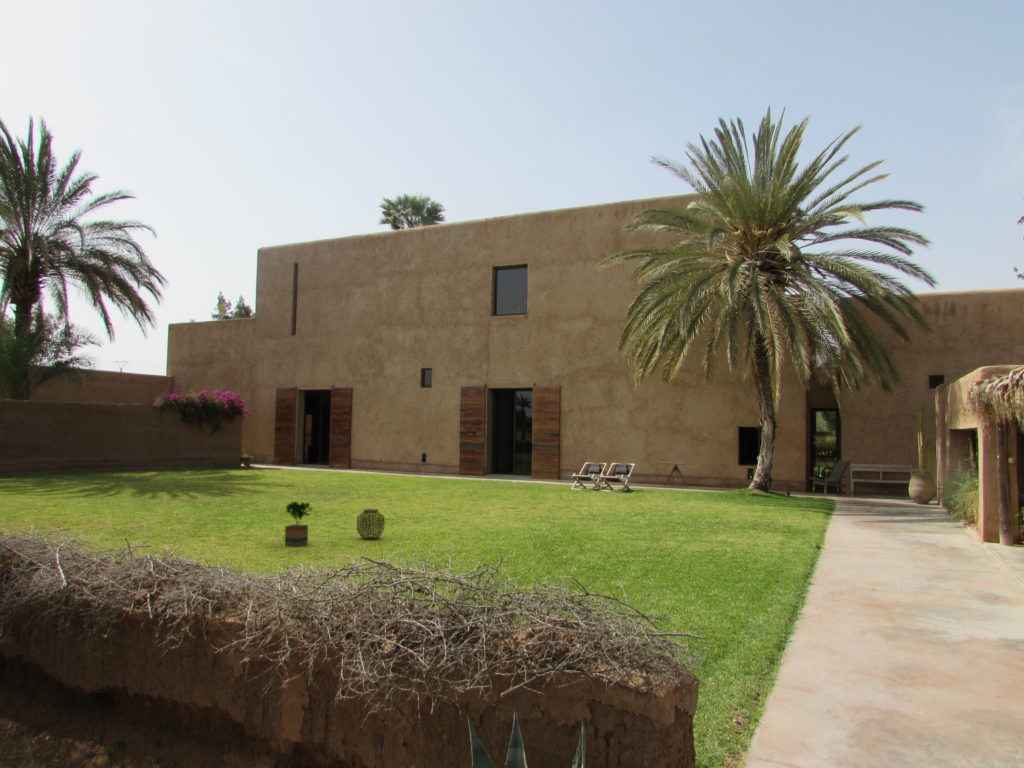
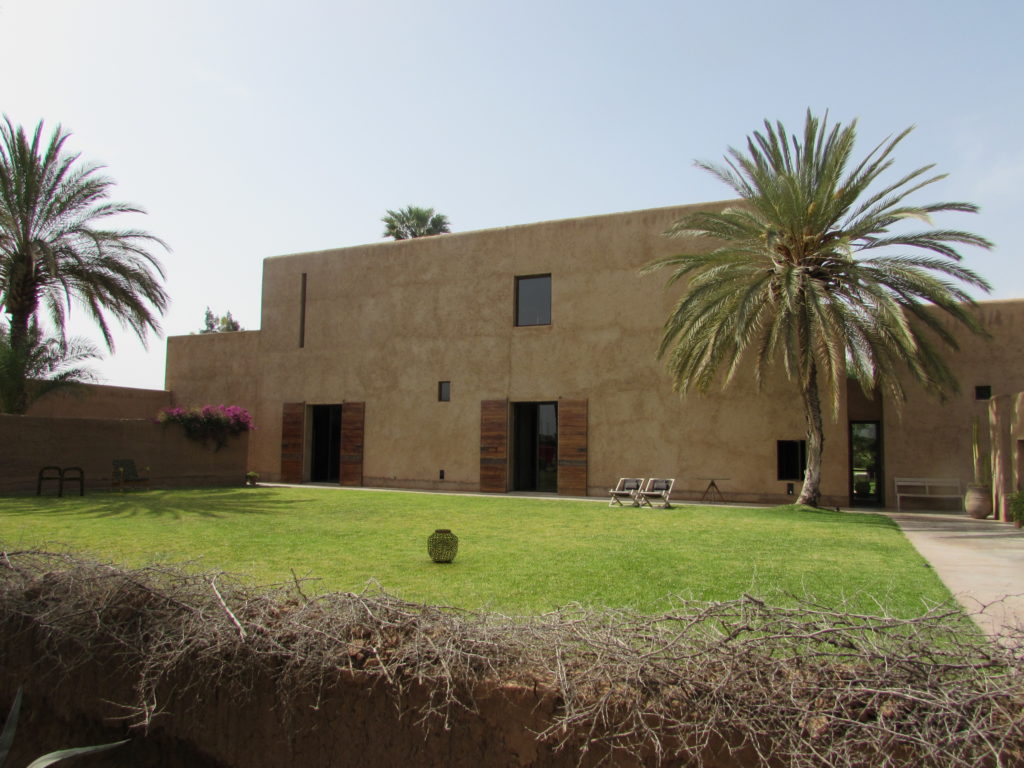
bench: none [38,447,81,476] -> present [37,466,84,497]
lounge chair: present [810,460,850,493] -> present [111,459,149,493]
potted tree: present [285,502,312,547] -> none [354,521,386,572]

